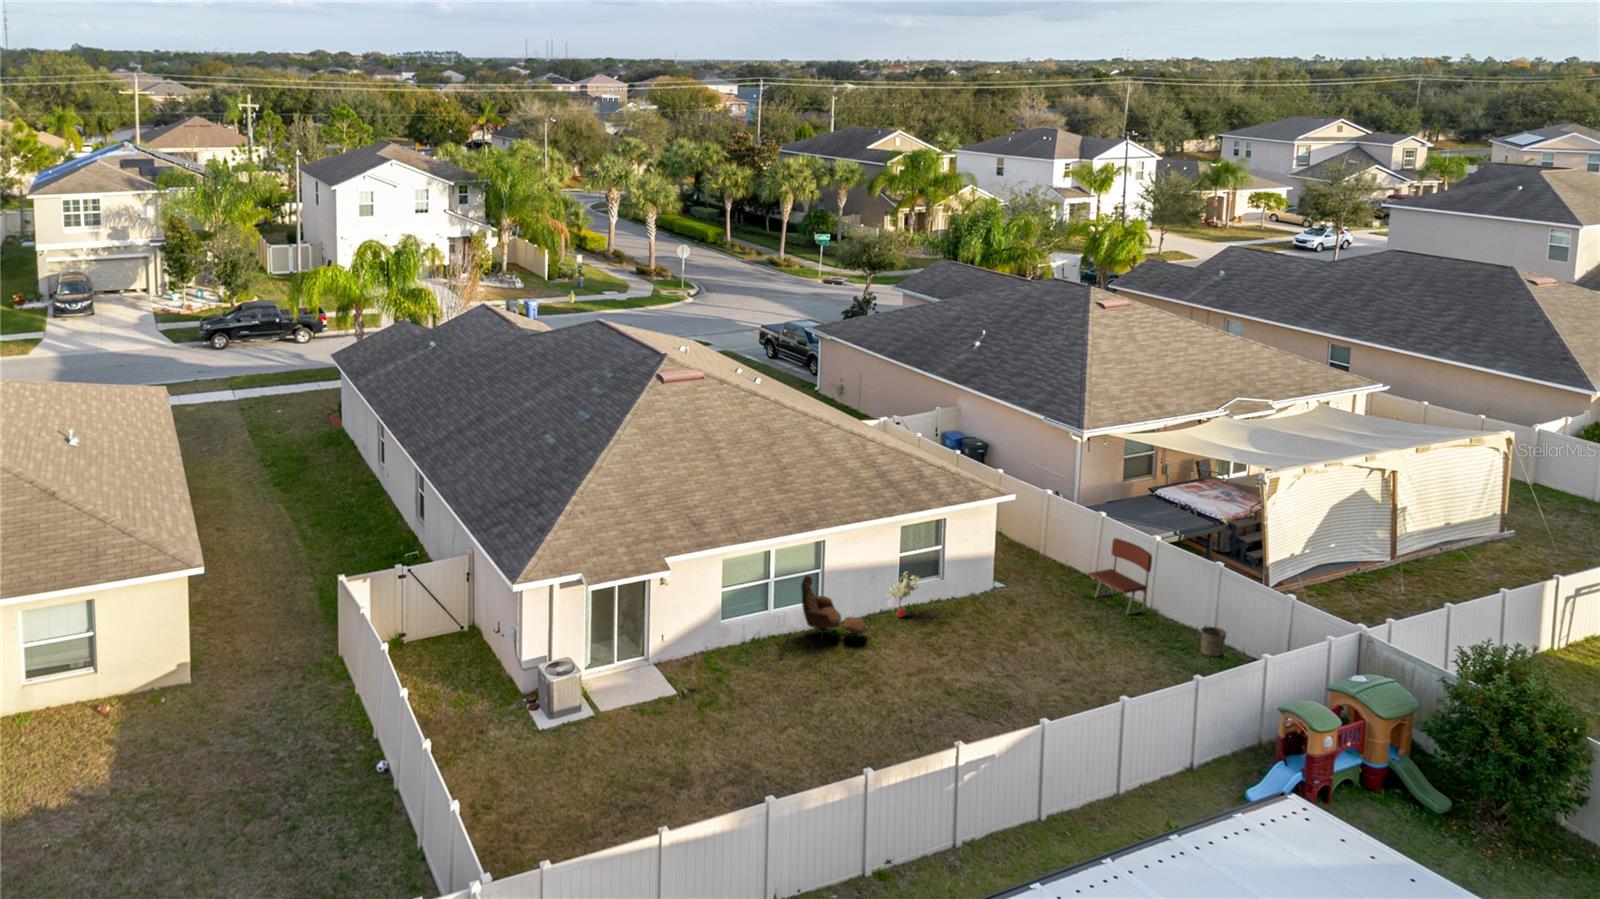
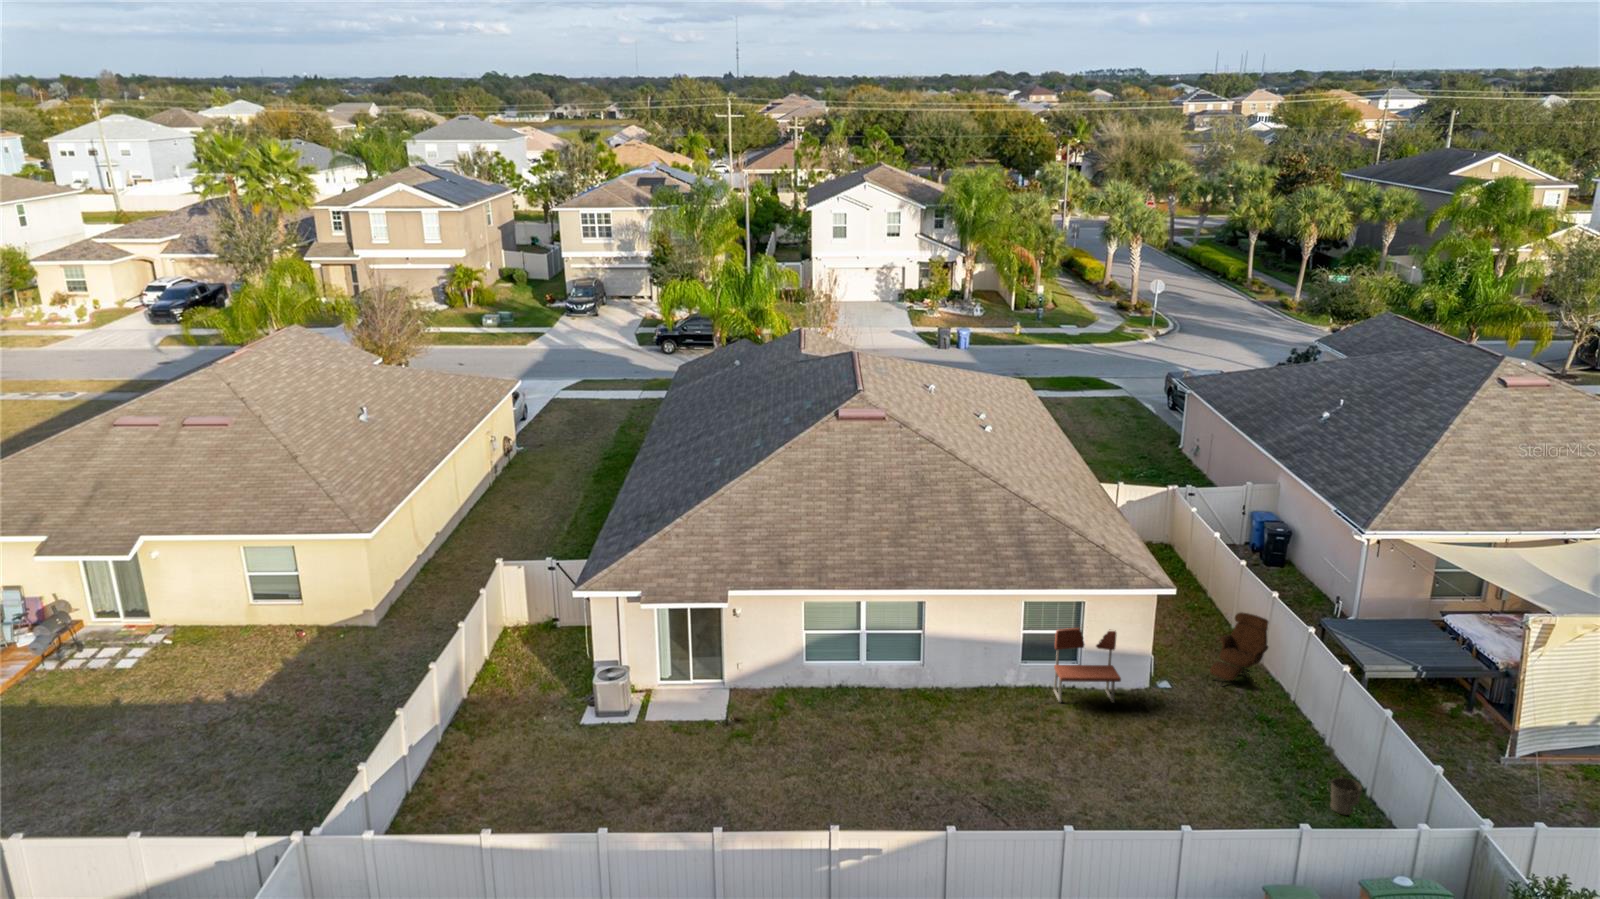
bench: present [1089,538,1152,614] -> present [1054,628,1121,703]
potted tree: present [887,573,919,618] -> none [997,648,1039,697]
lounge chair: present [801,576,865,642] -> present [1210,612,1268,685]

